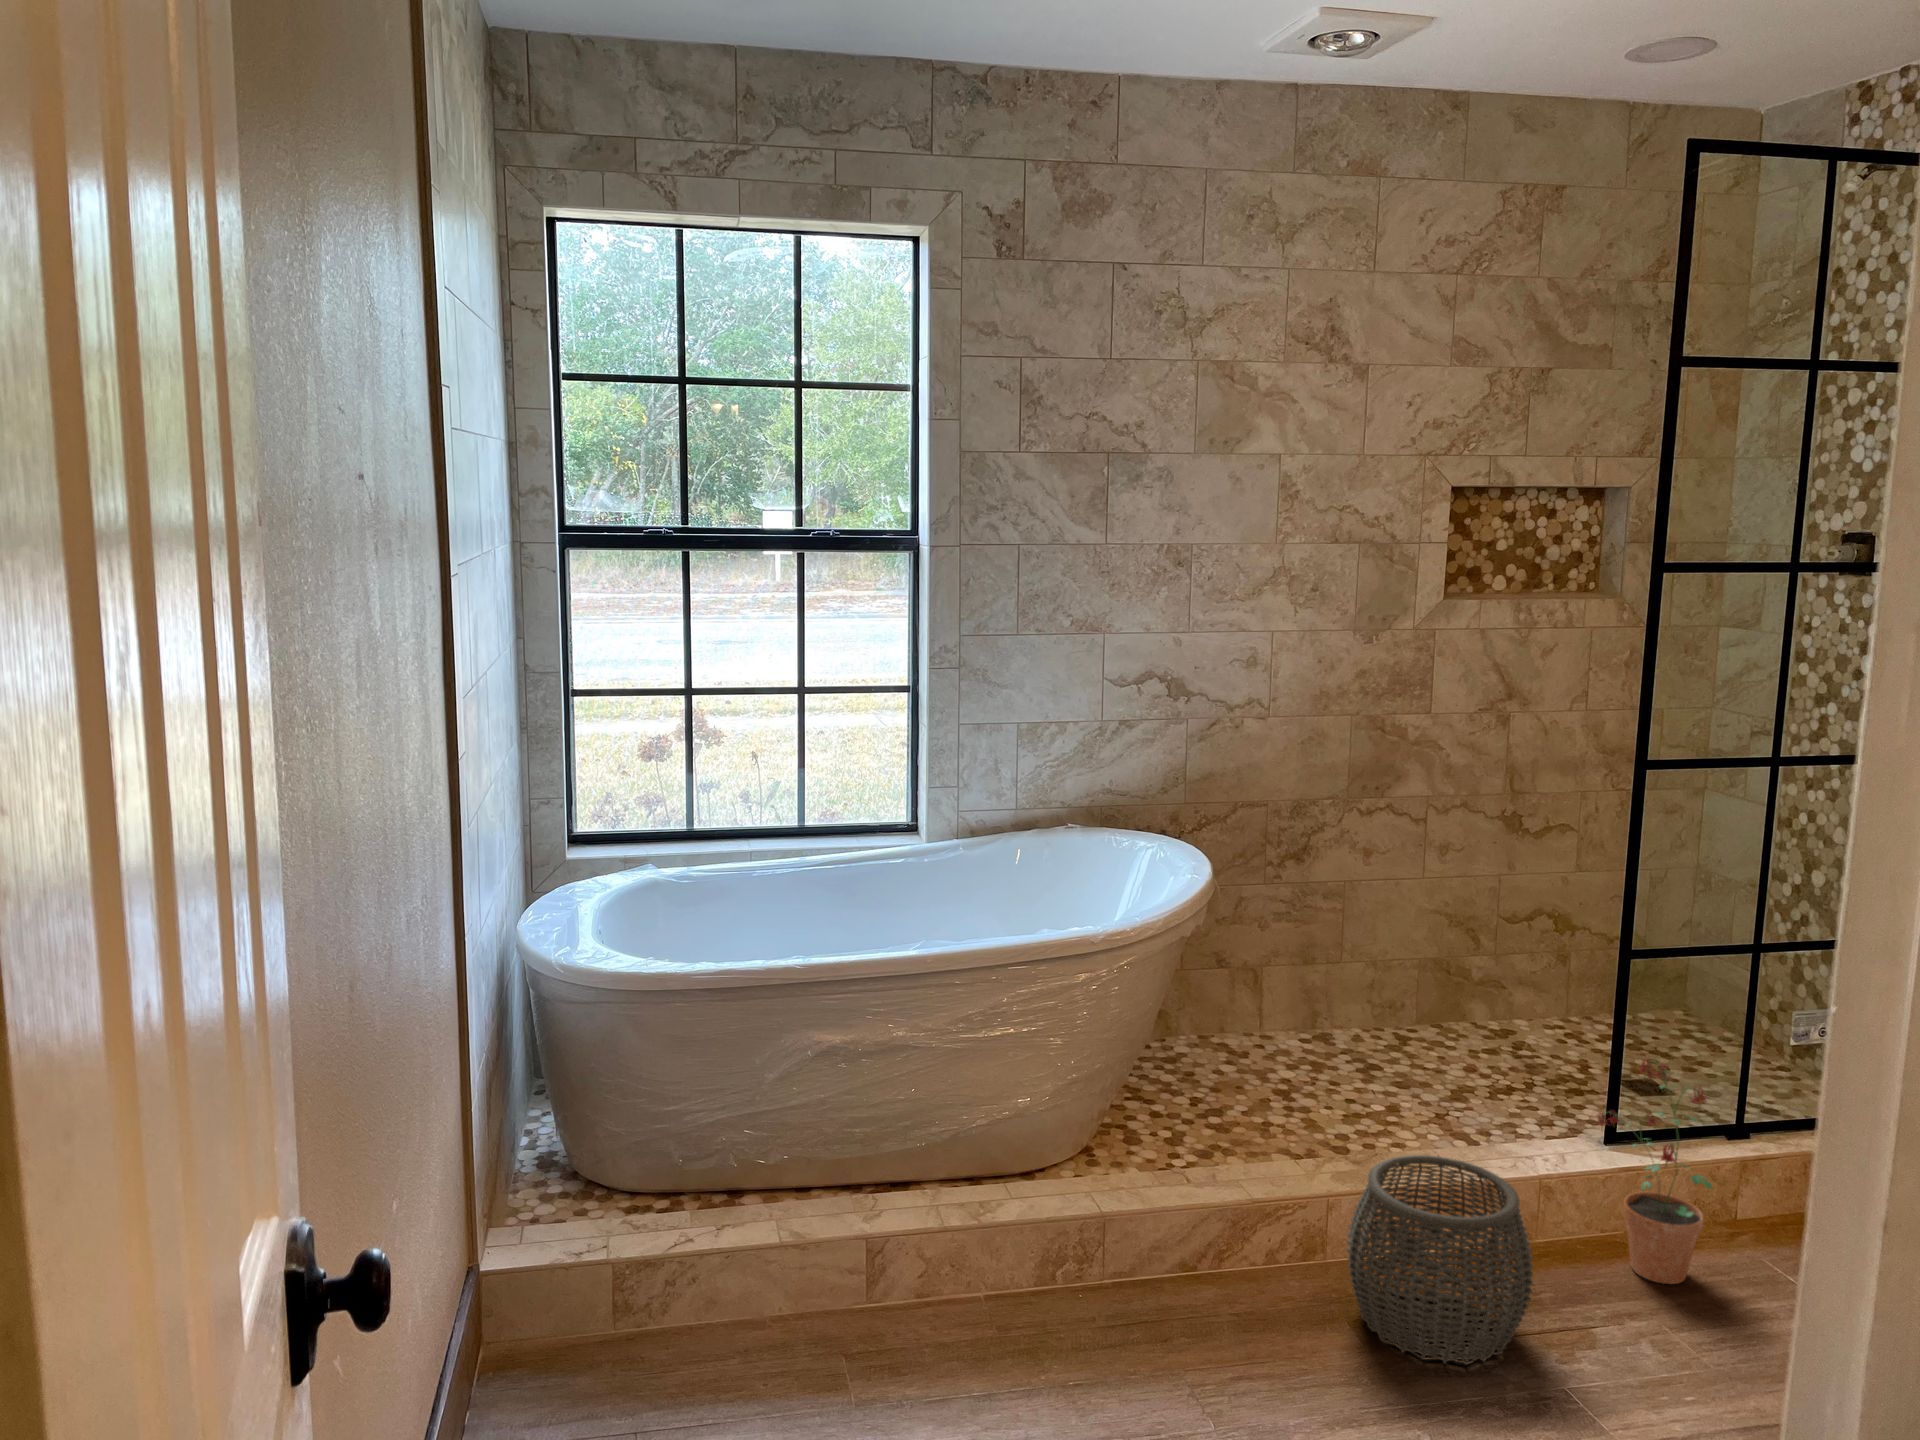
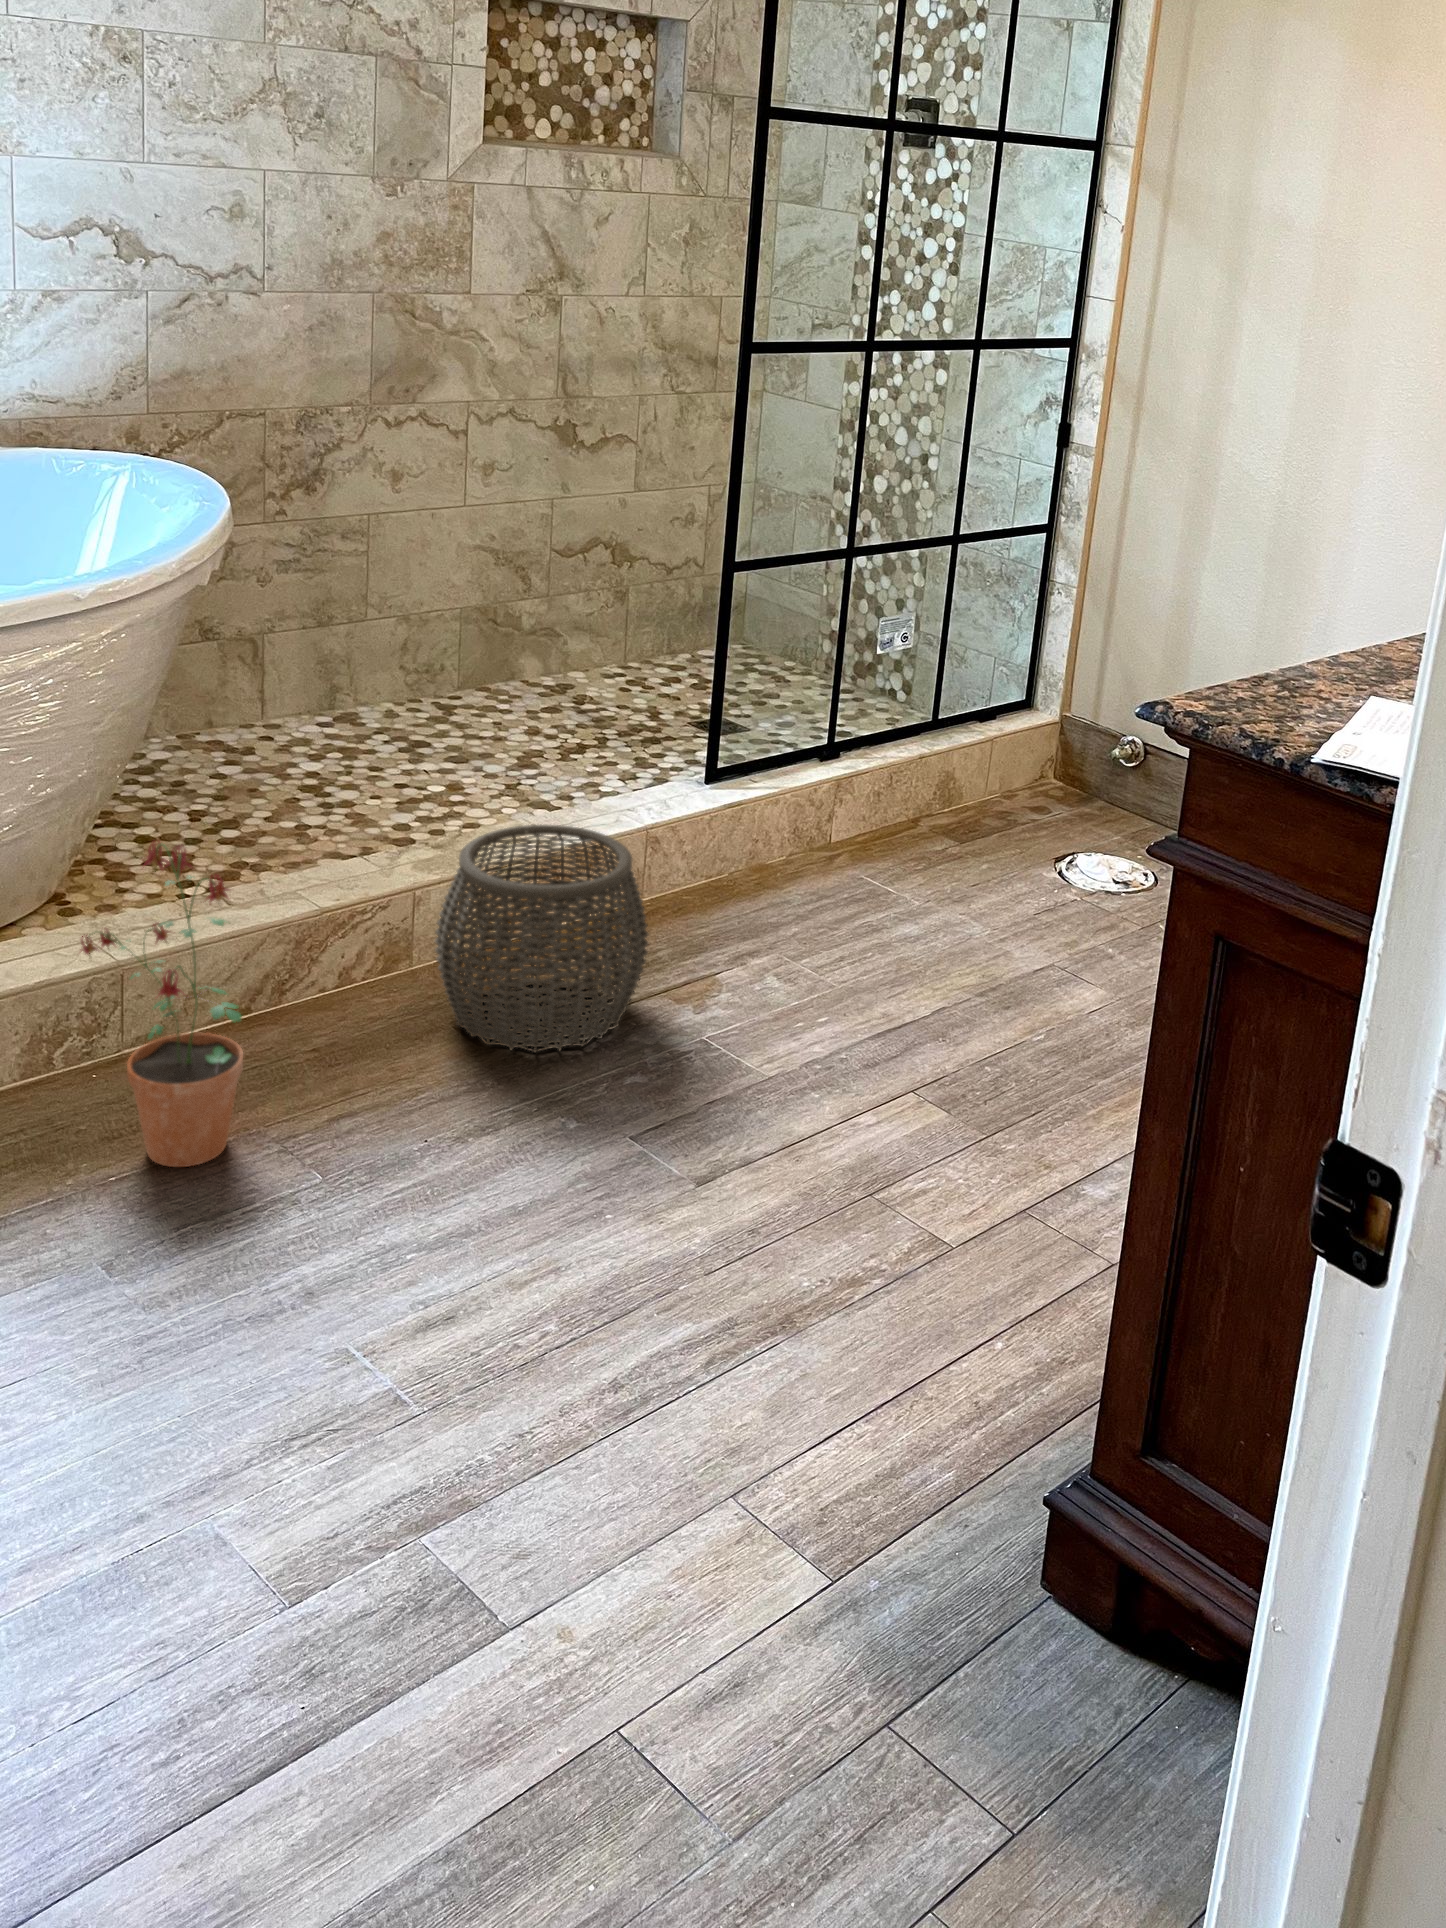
potted plant: present [1597,1059,1712,1284] -> present [81,842,243,1167]

